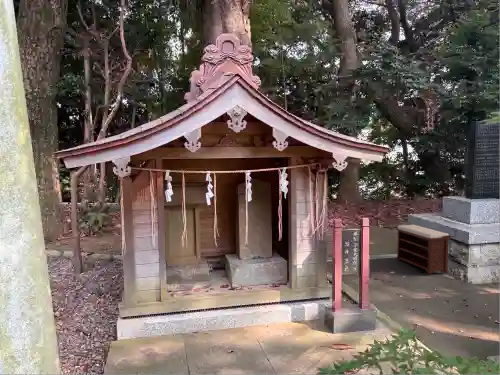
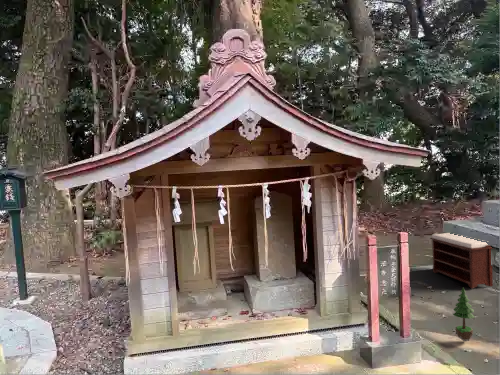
potted tree: none [406,269,425,316] -> present [453,288,474,341]

